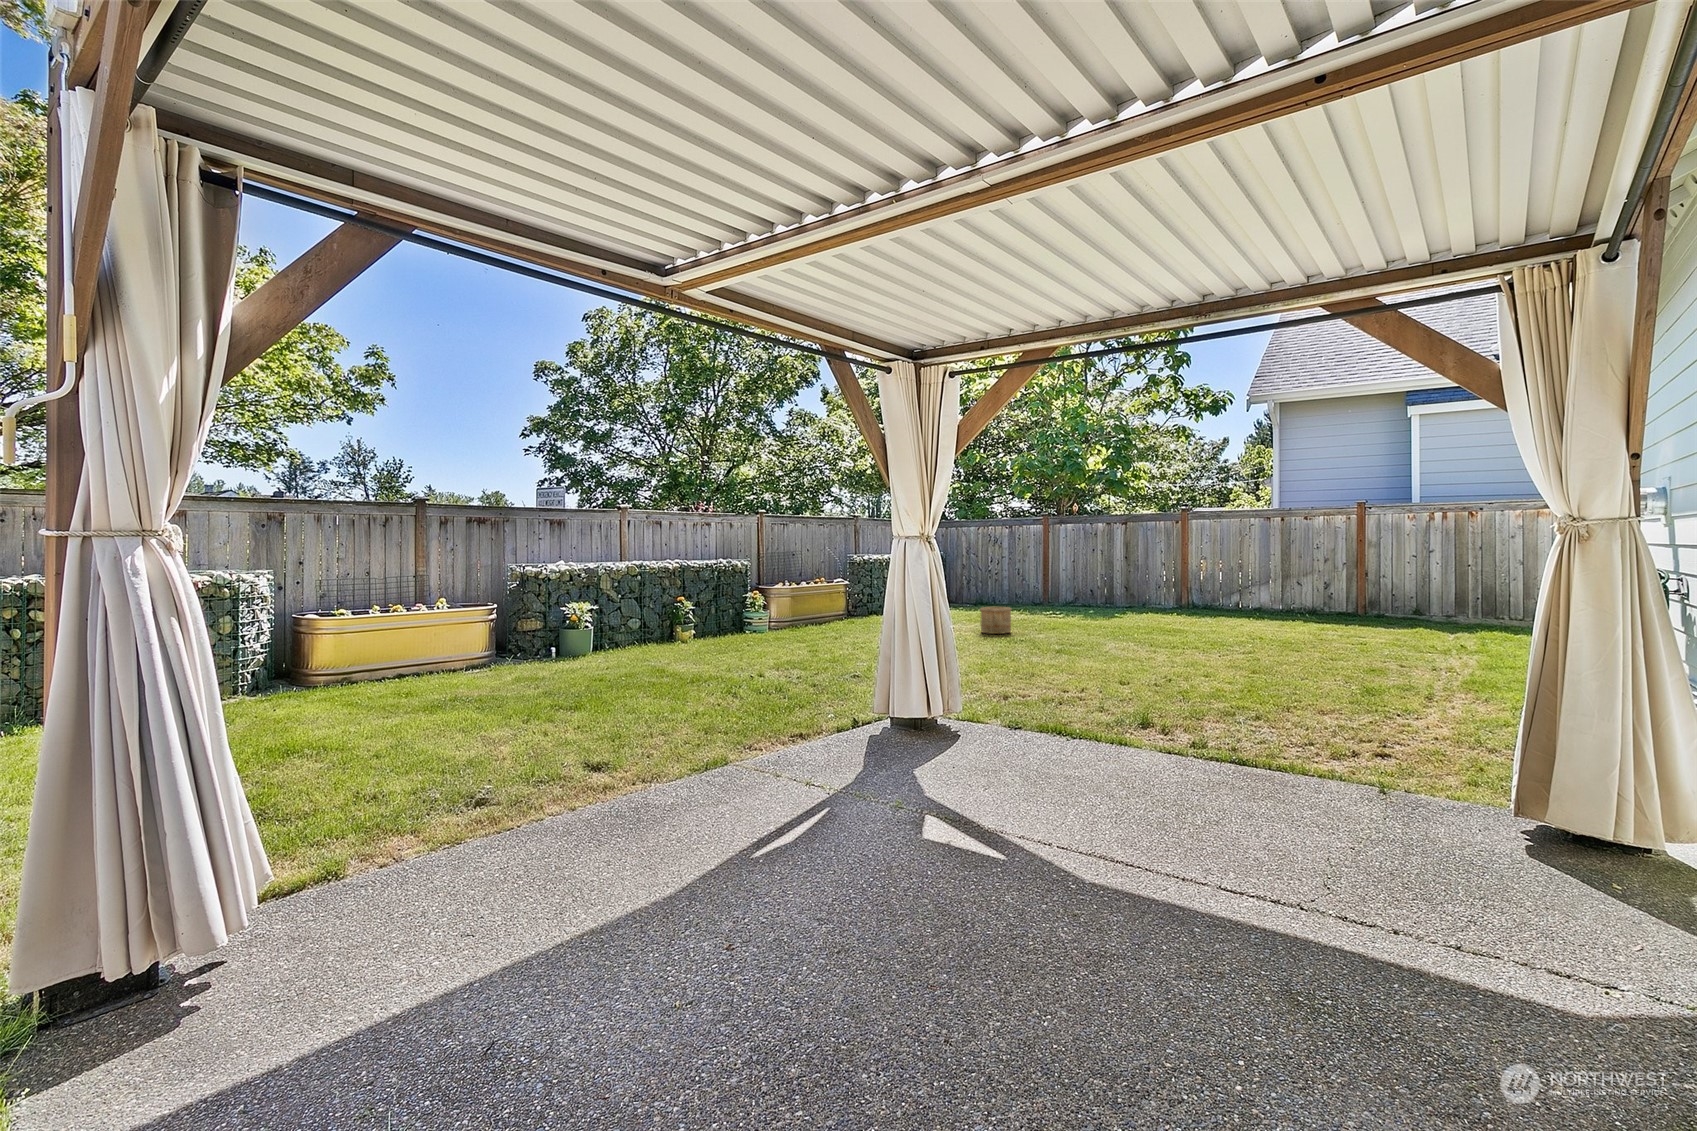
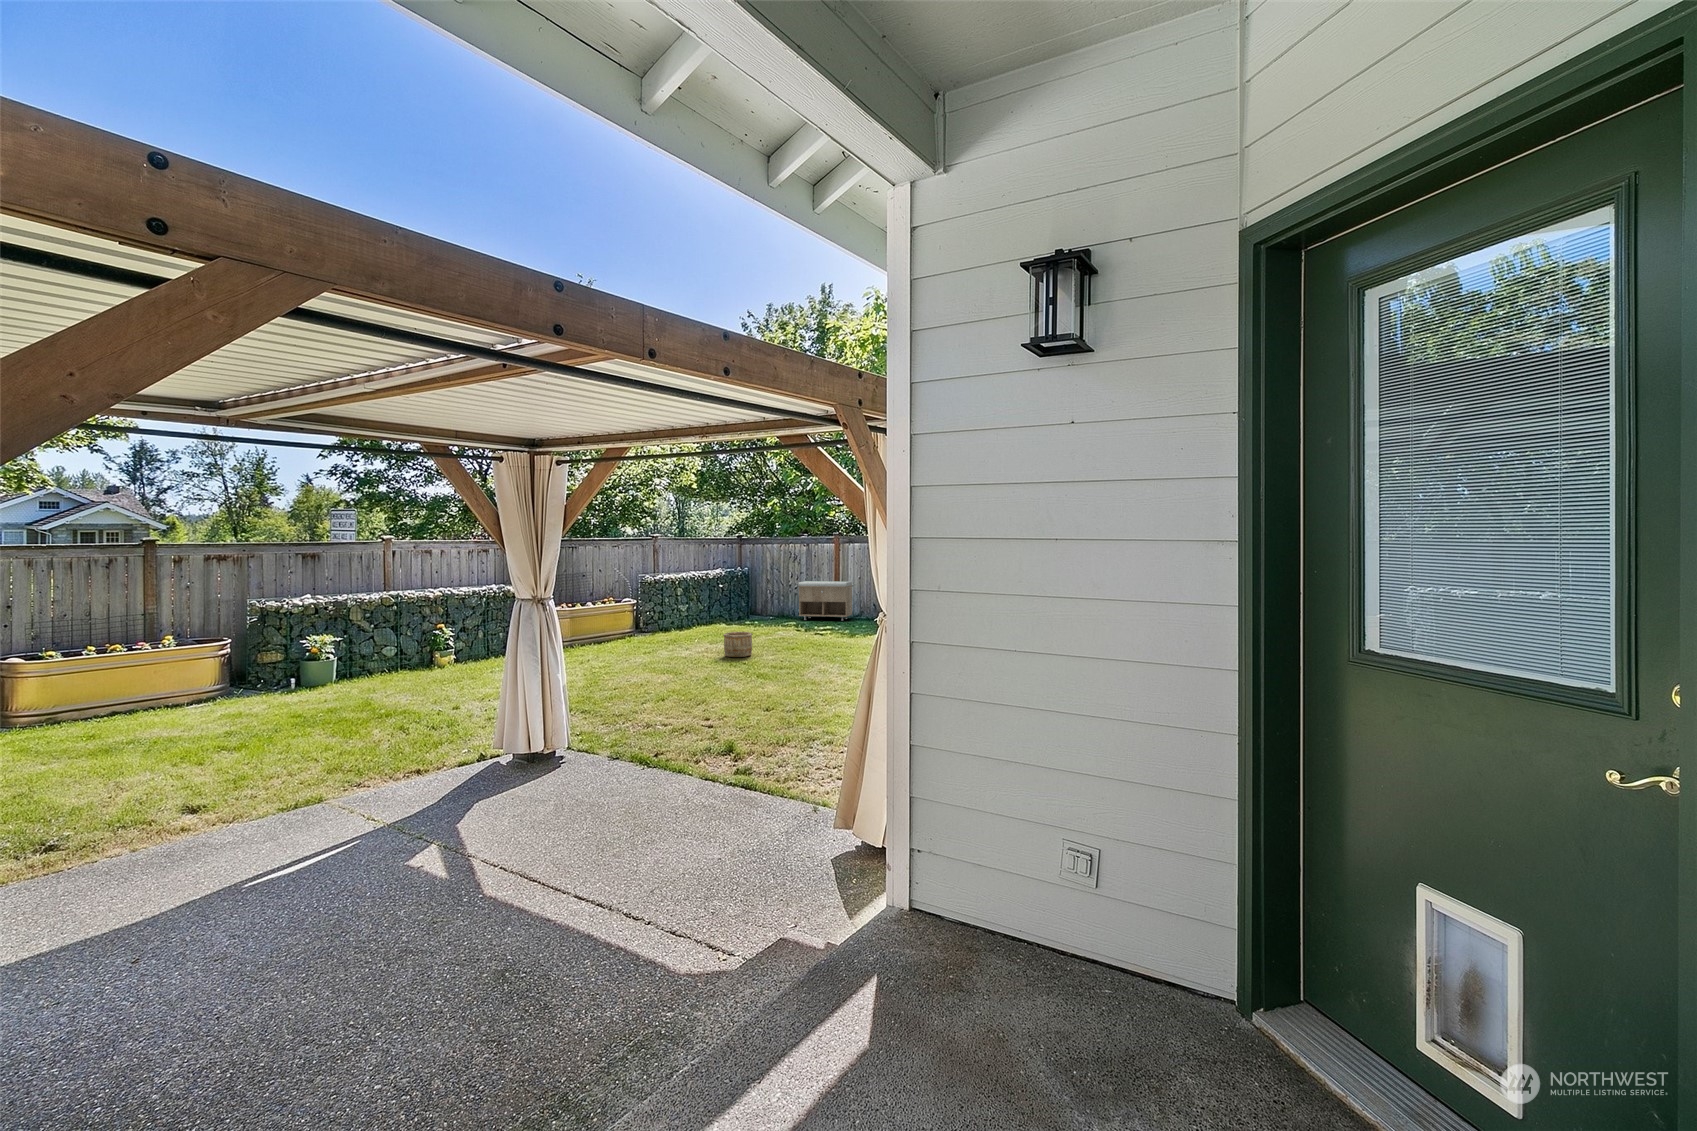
storage bench: none [1009,564,1065,606] -> present [799,581,852,621]

